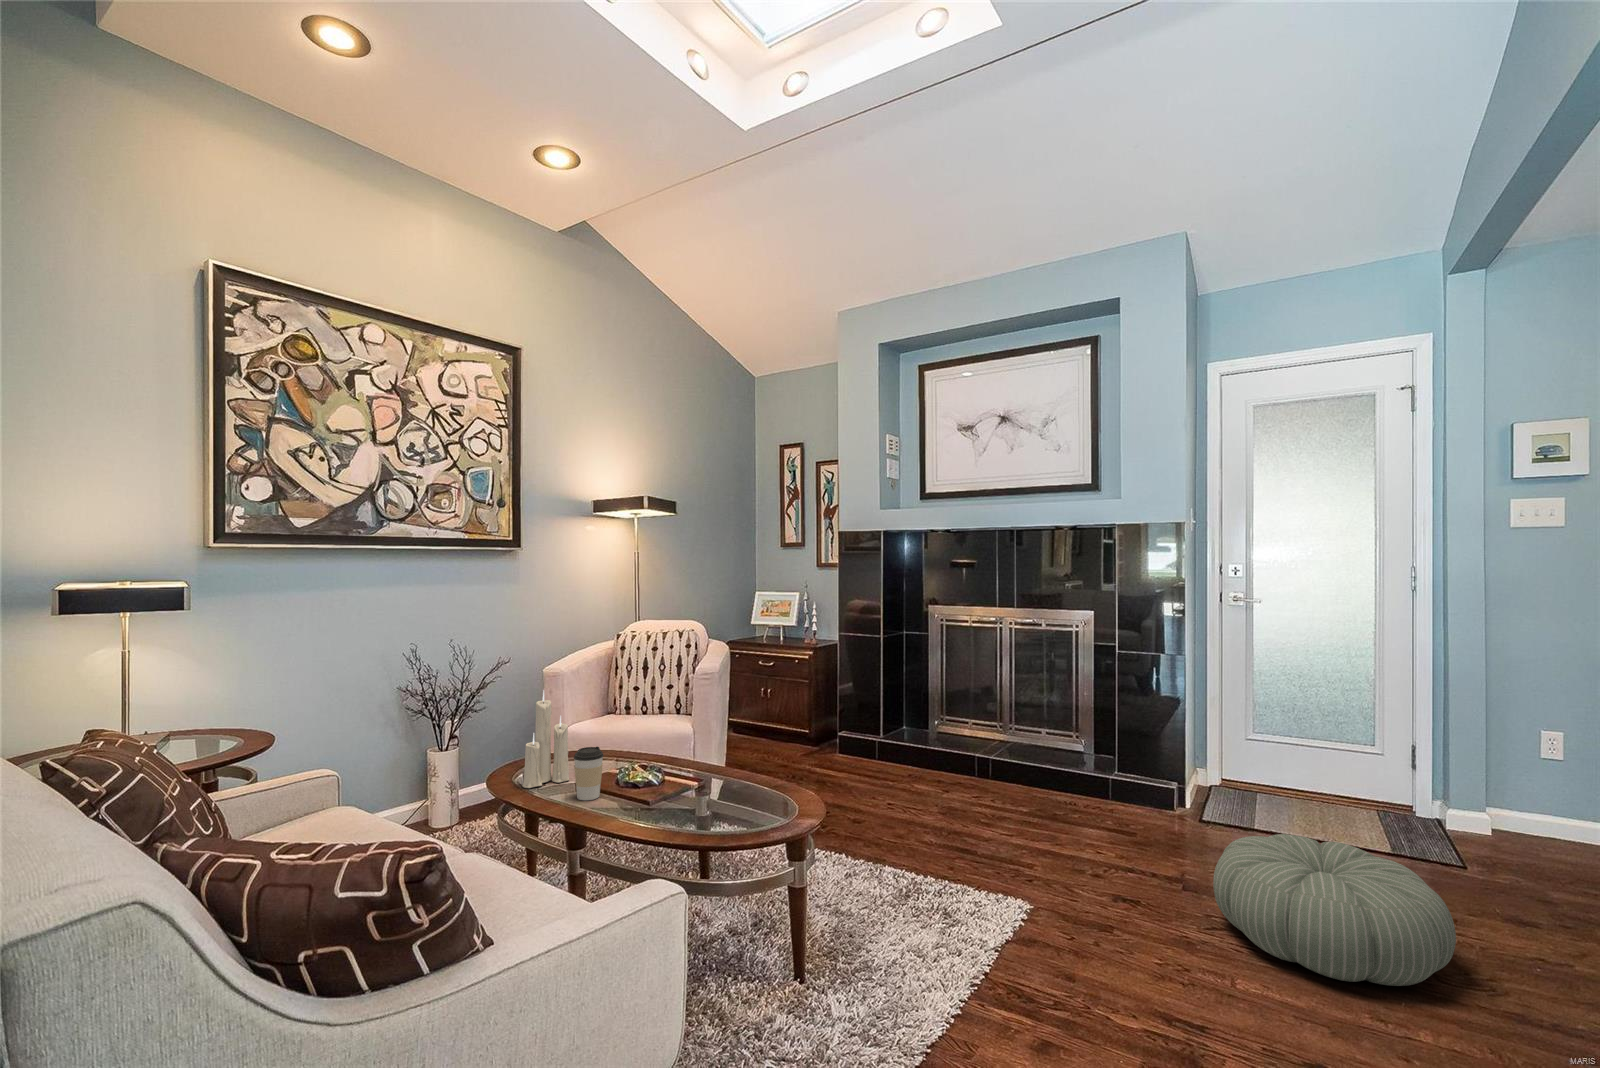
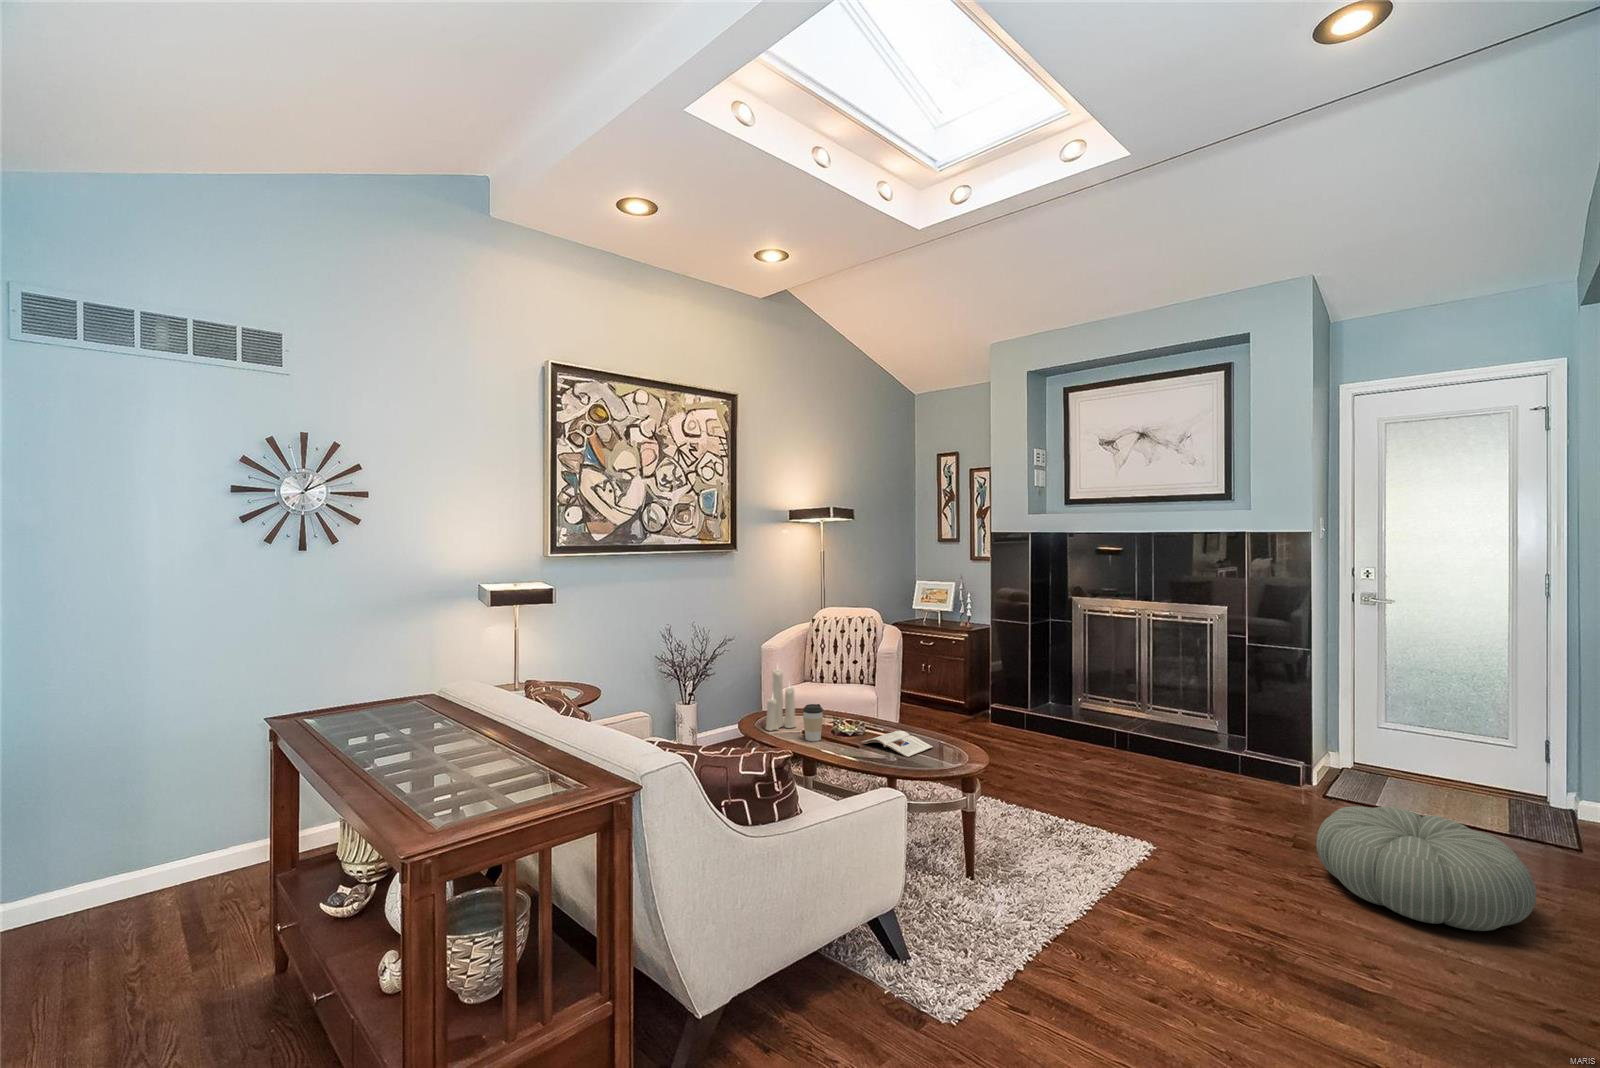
magazine: none [656,777,755,816] -> present [861,731,933,757]

